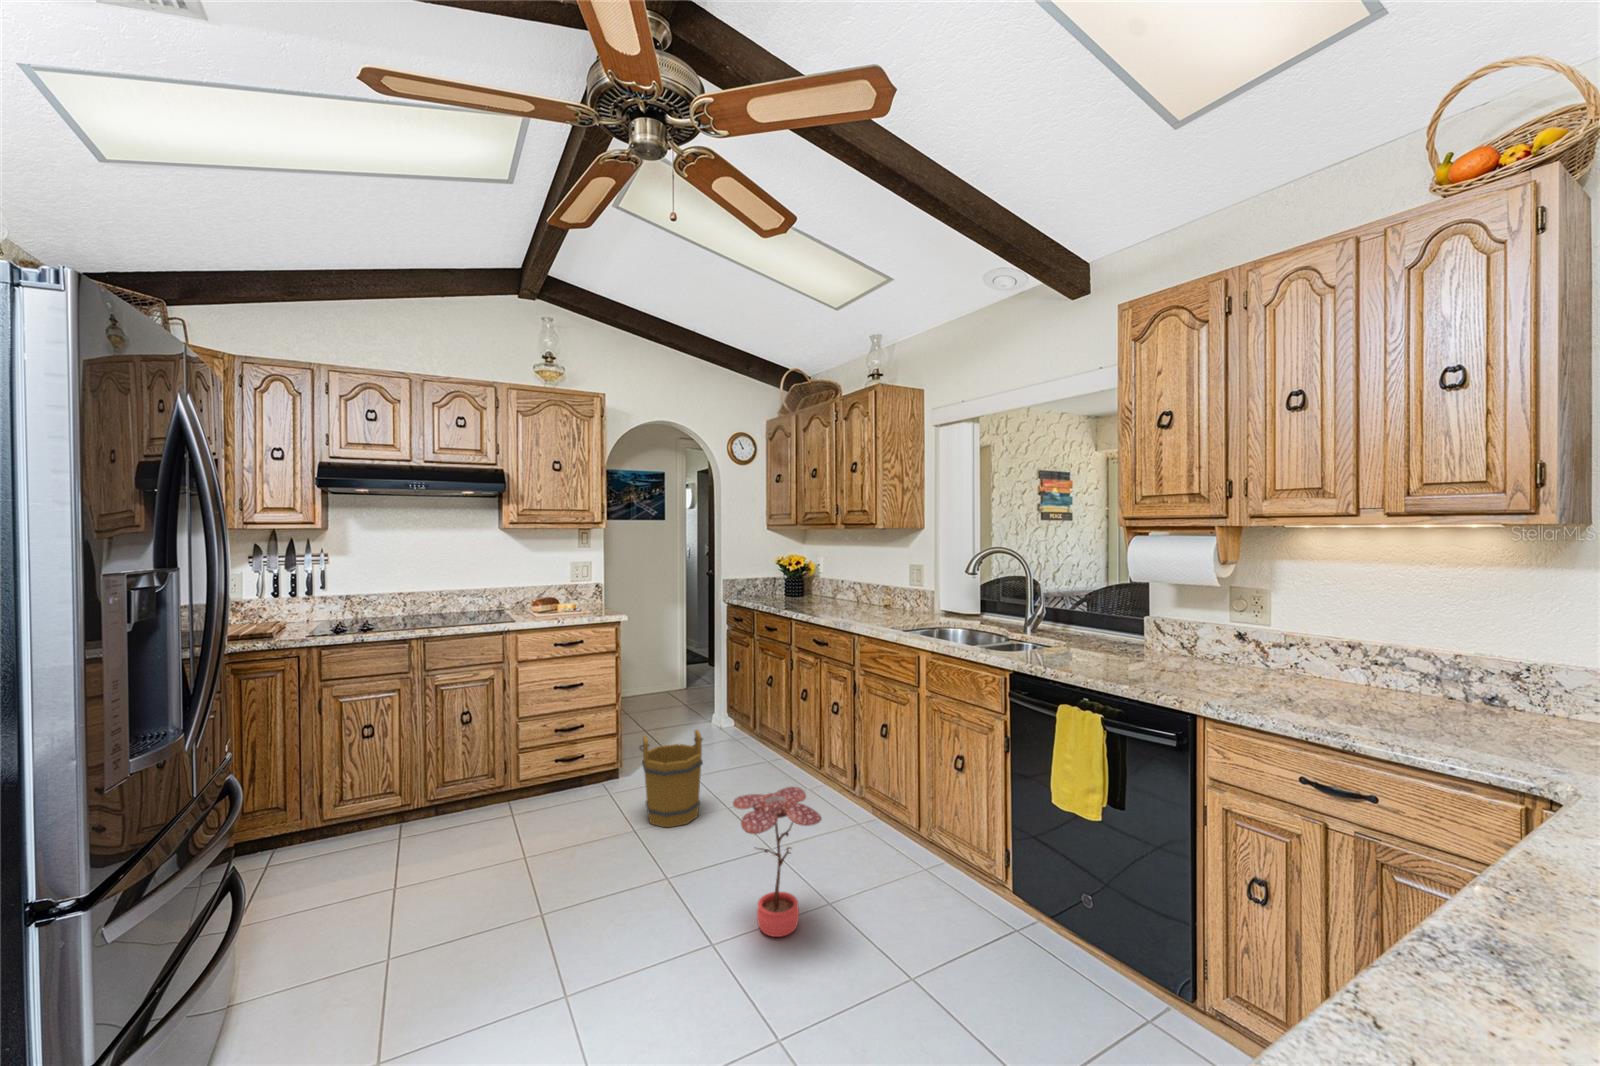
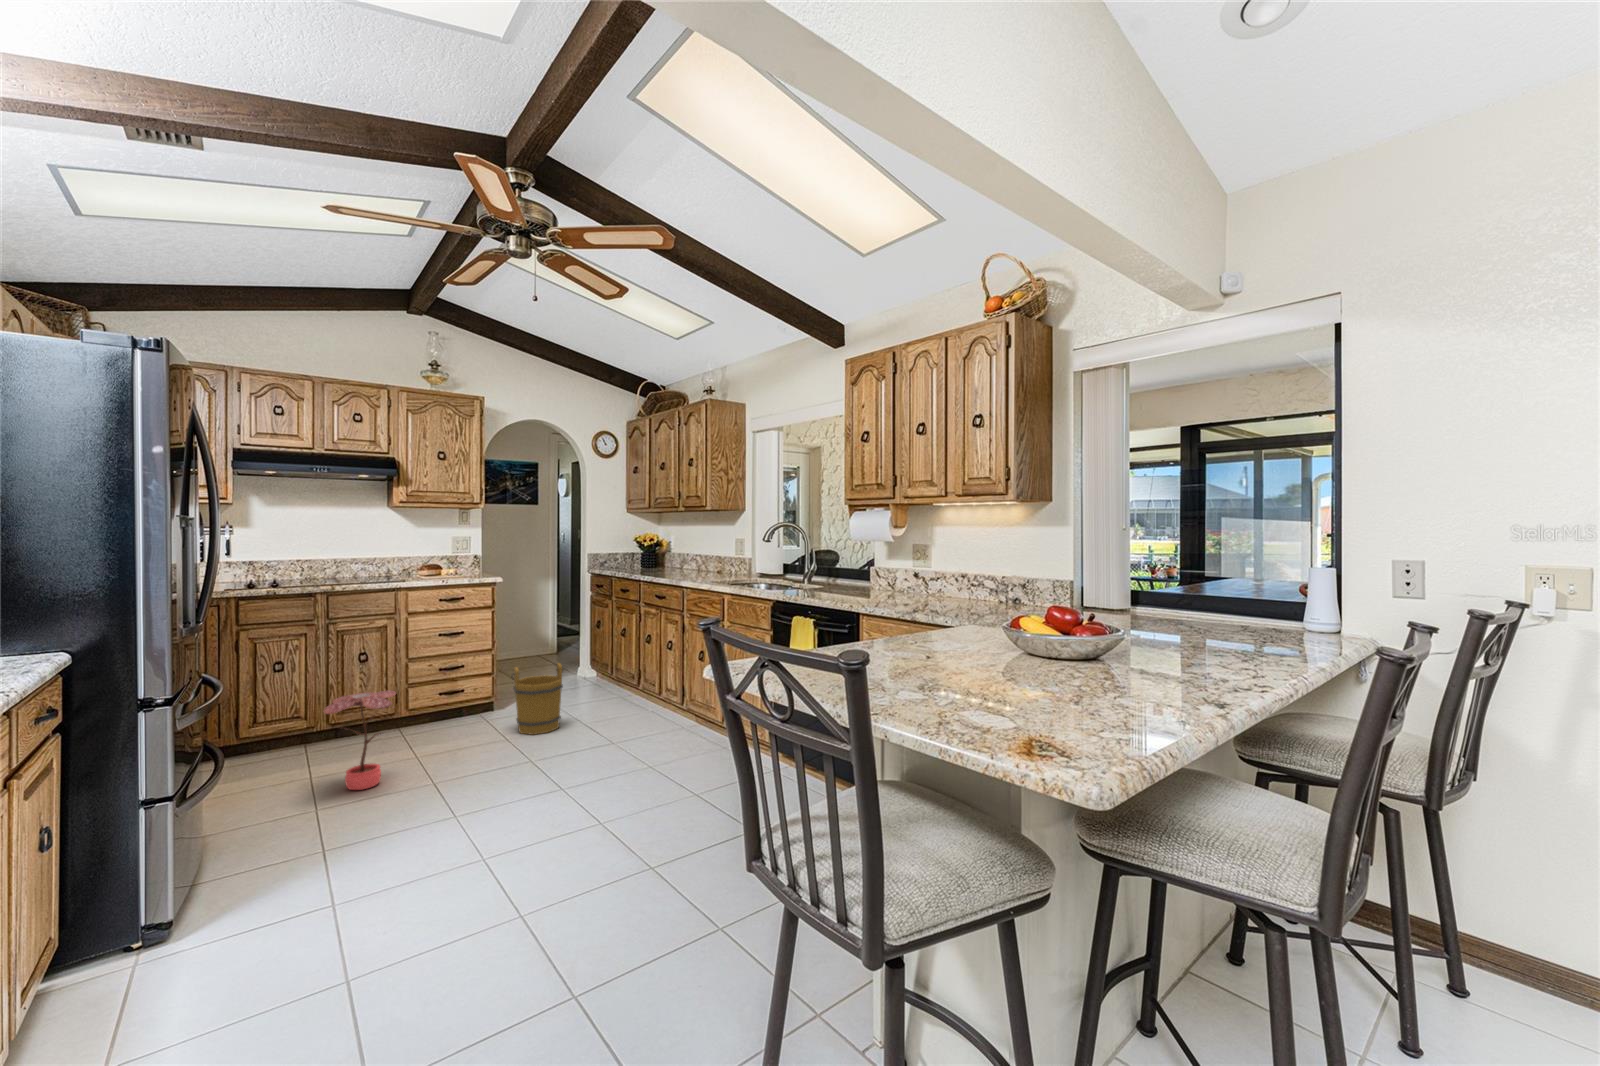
potted plant: present [733,787,822,937] -> present [324,690,396,790]

